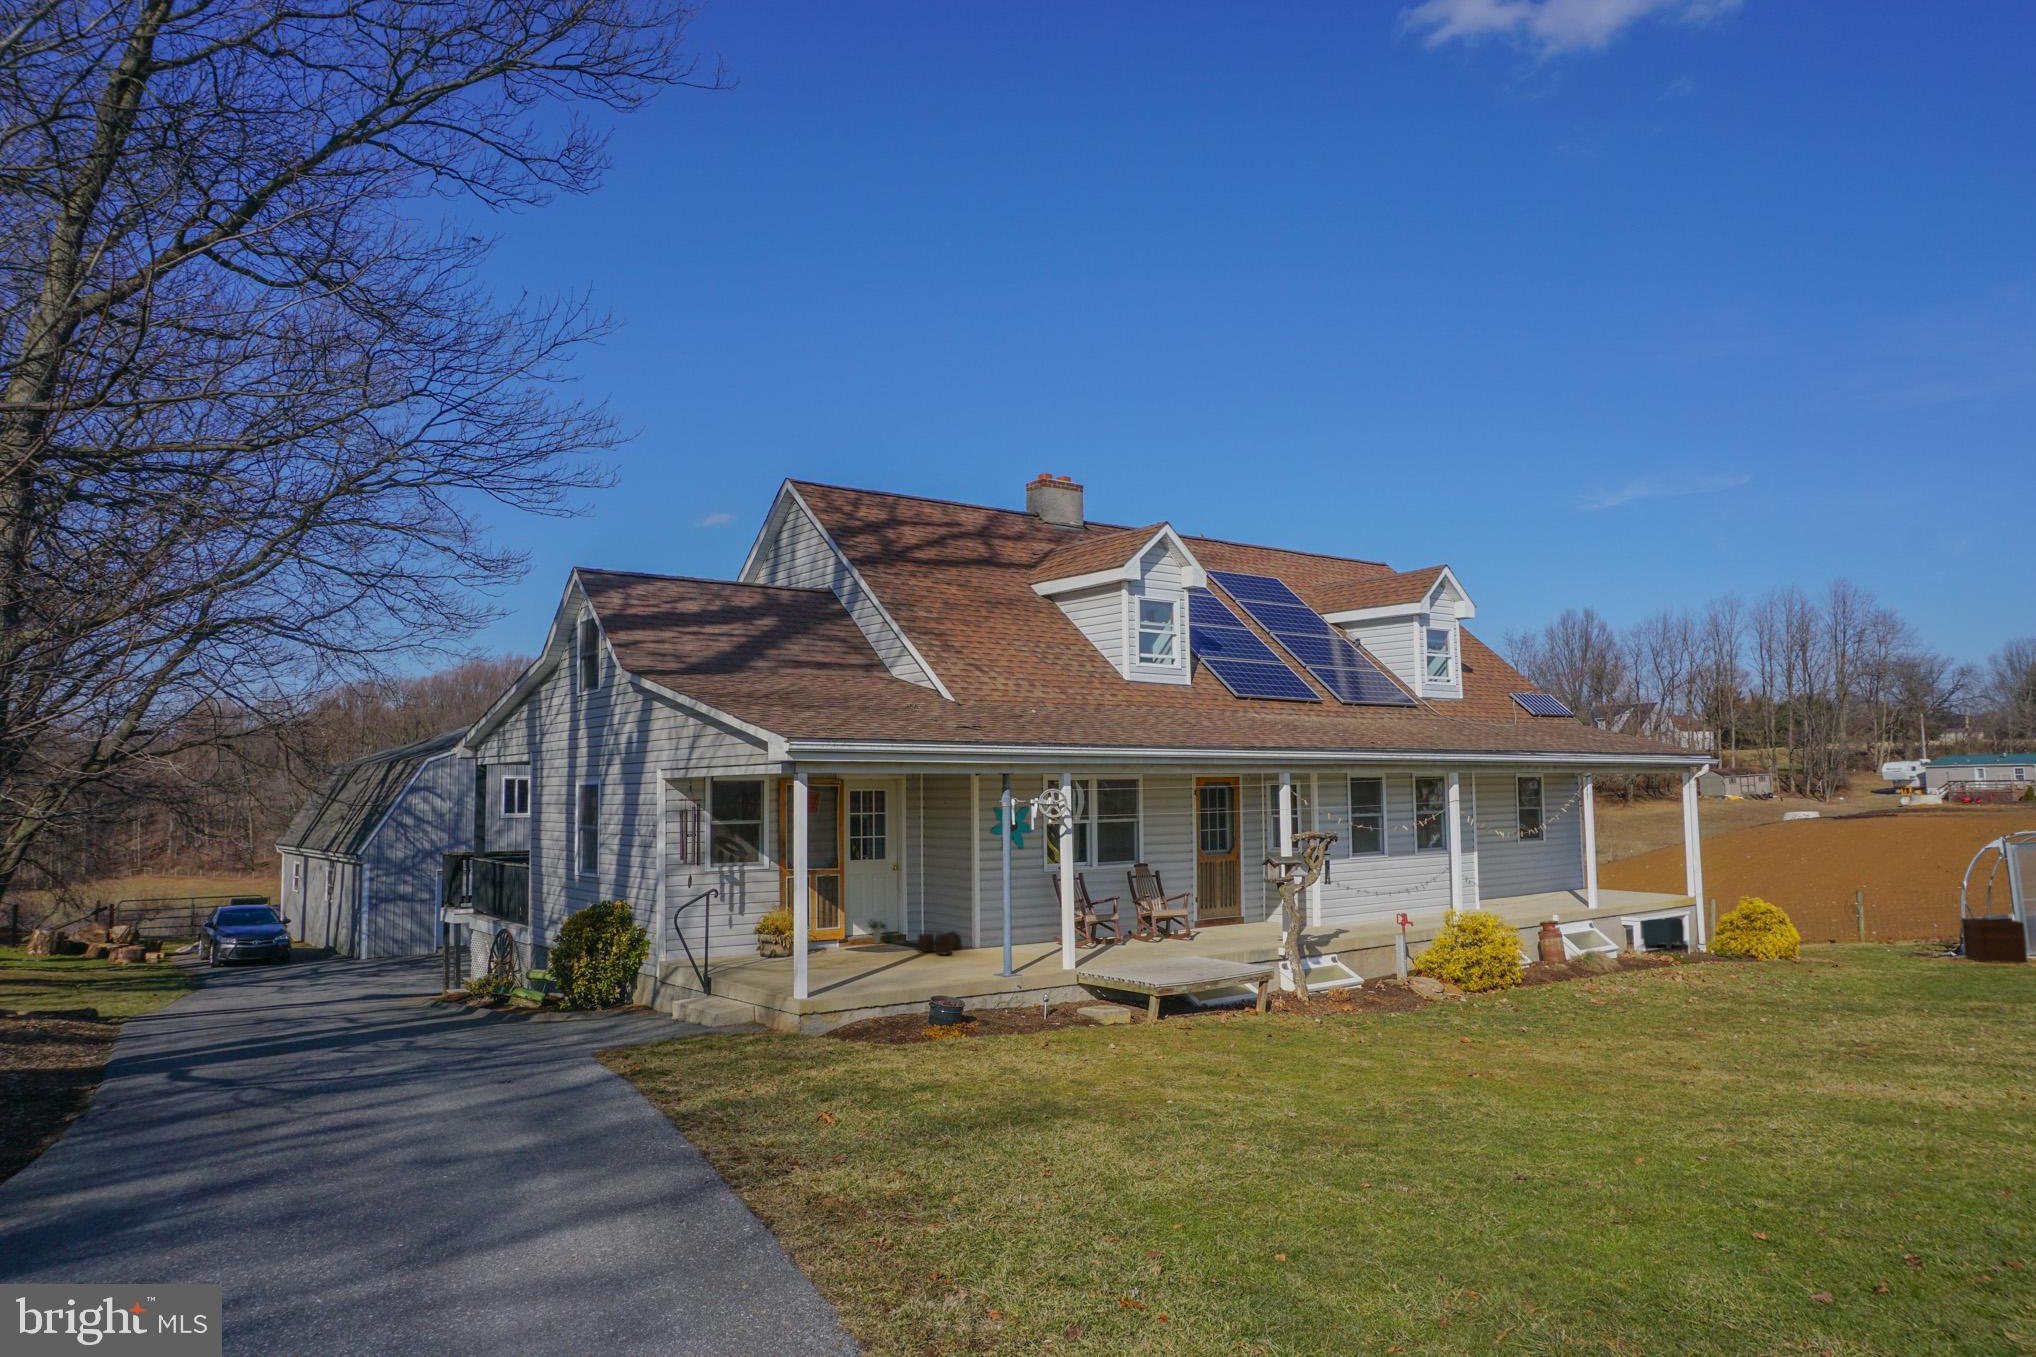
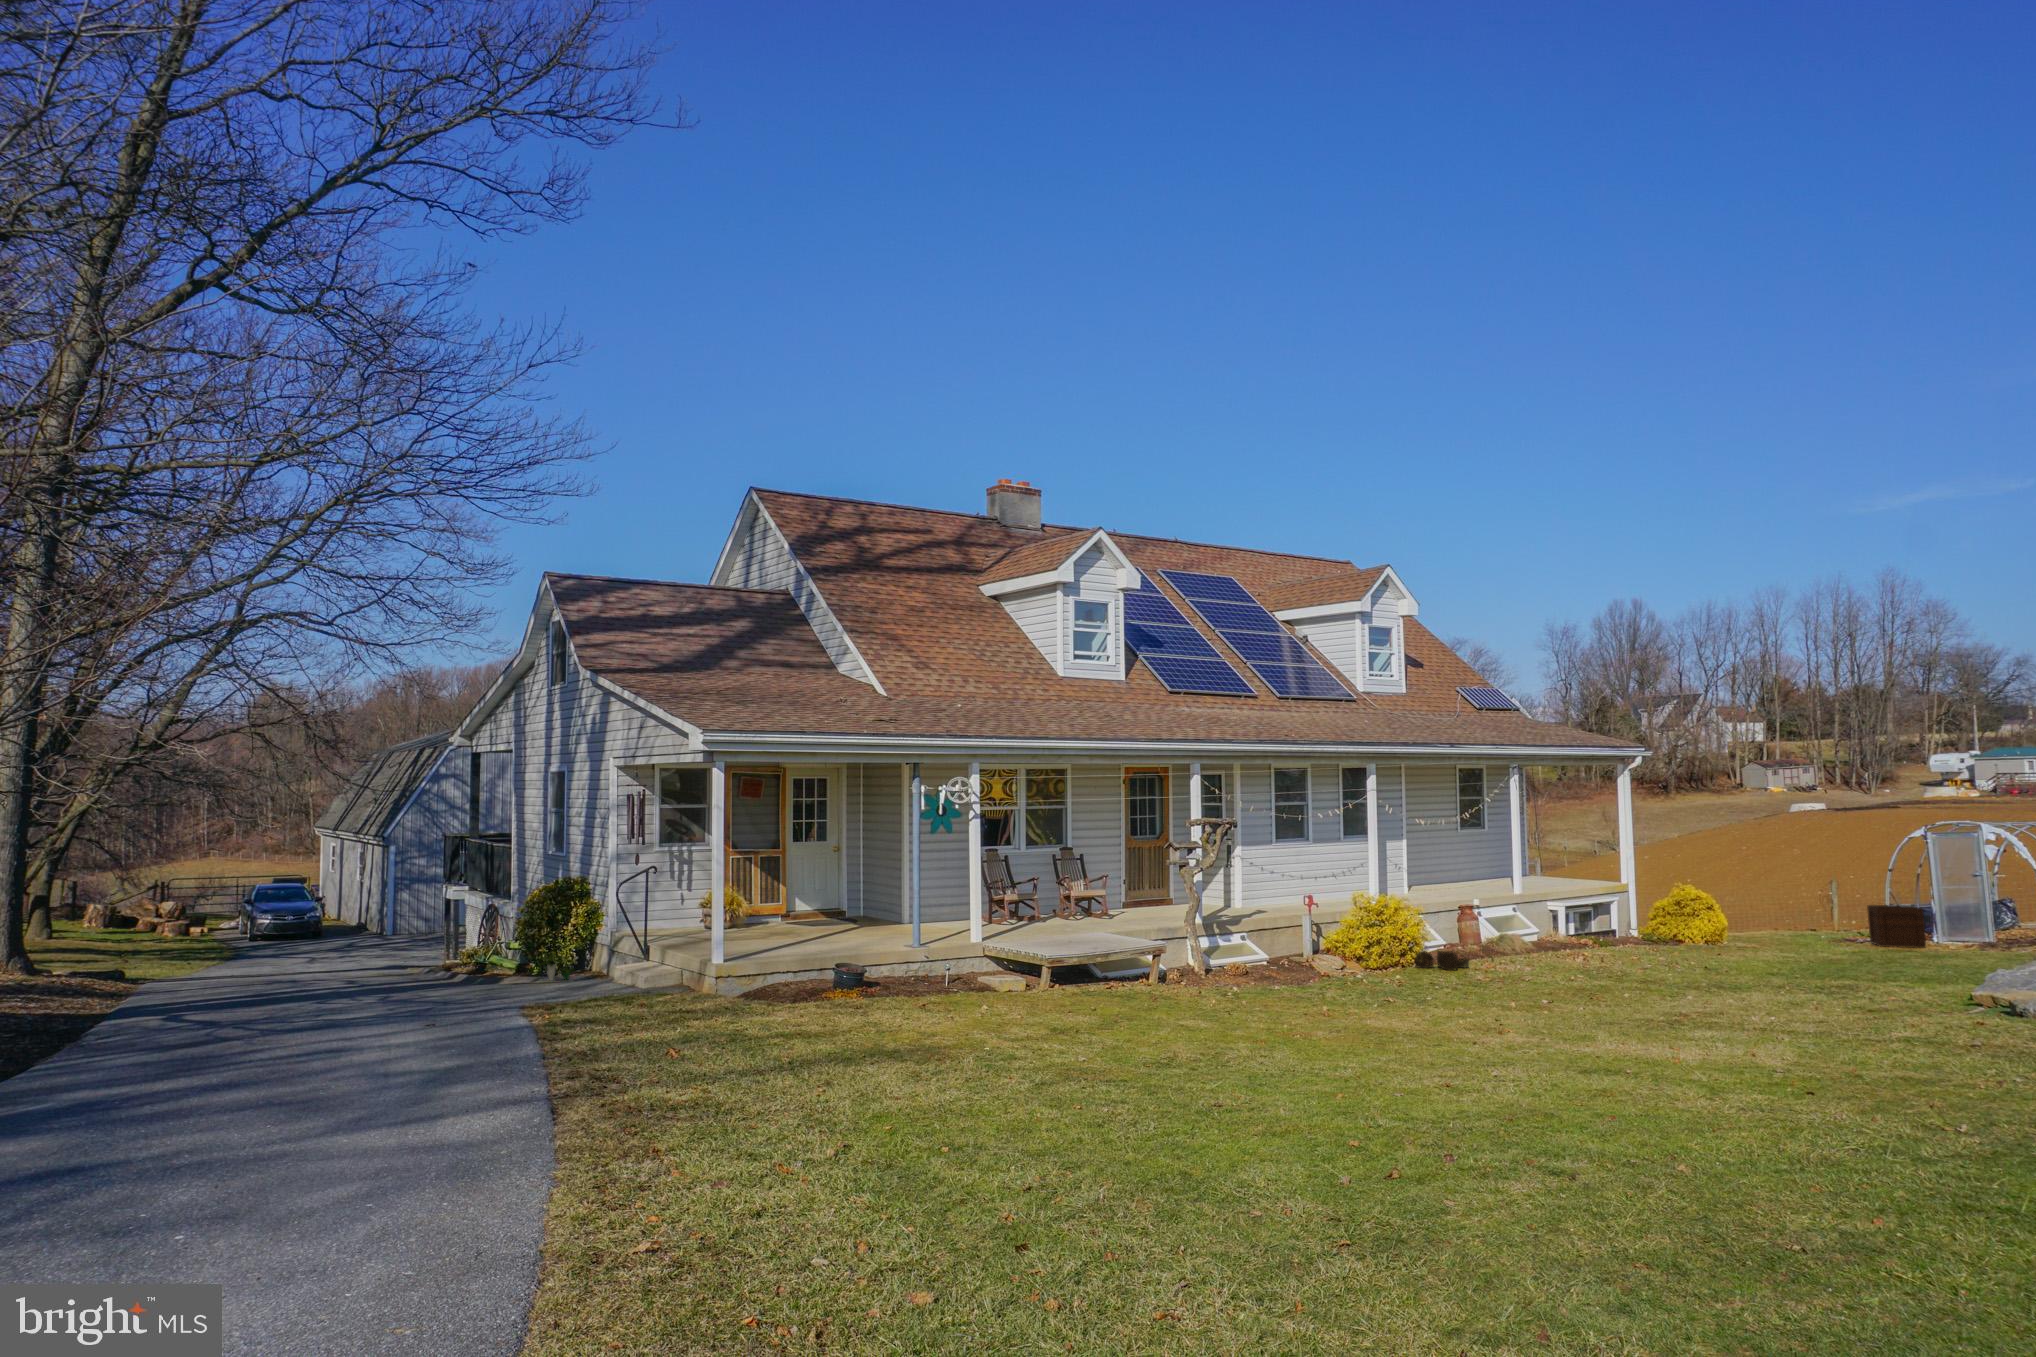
bench: present [1642,918,1687,949] -> none [1568,902,1614,933]
potted plant: present [869,919,894,944] -> present [541,954,572,981]
woven basket: present [918,932,962,954] -> present [1415,951,1469,971]

